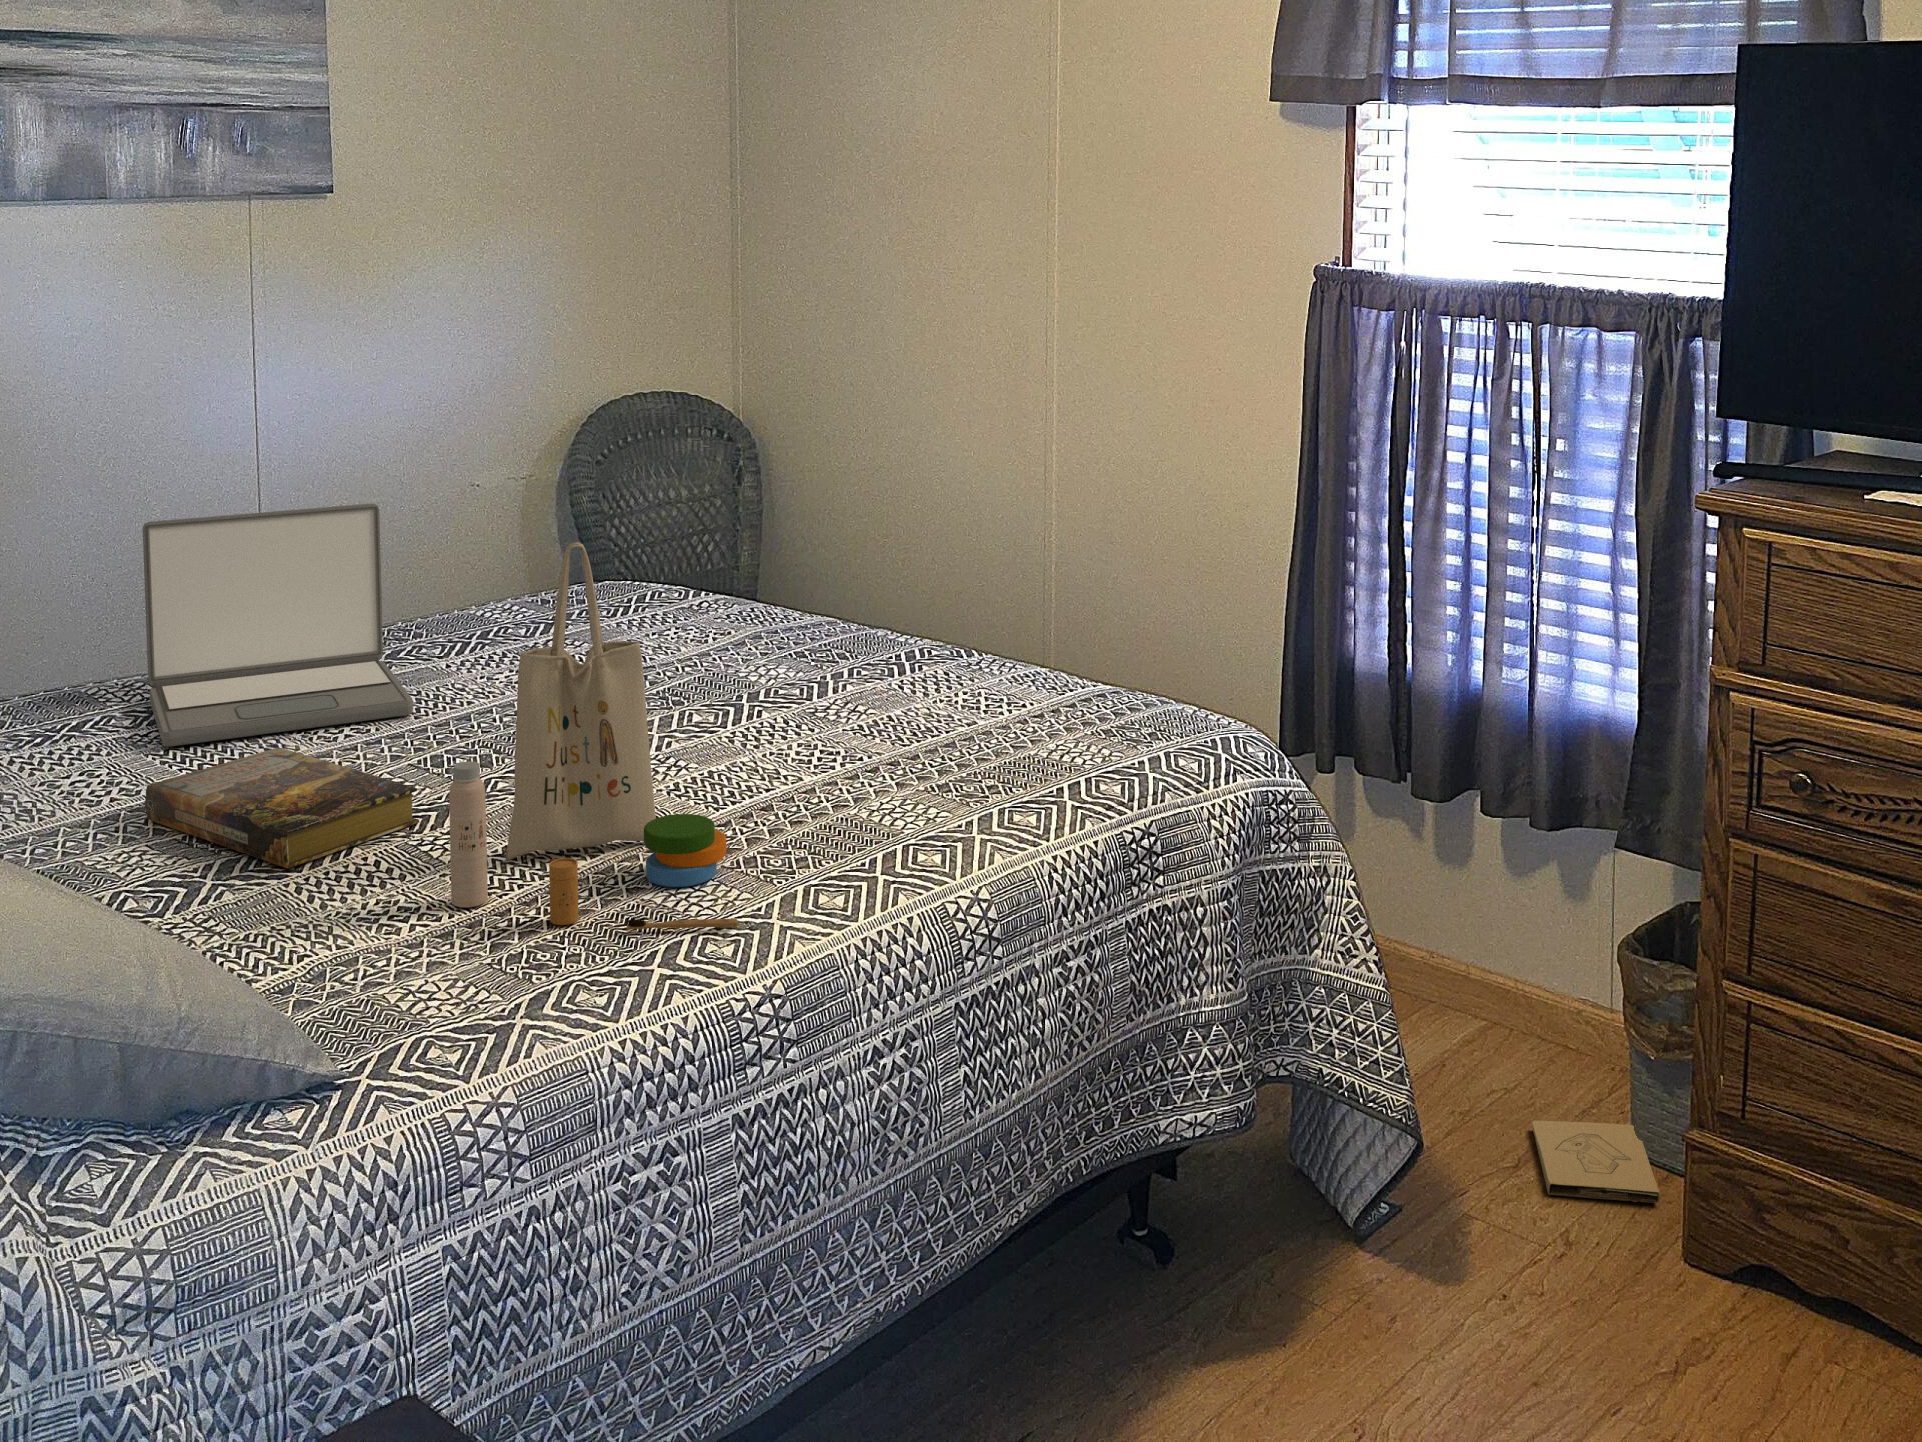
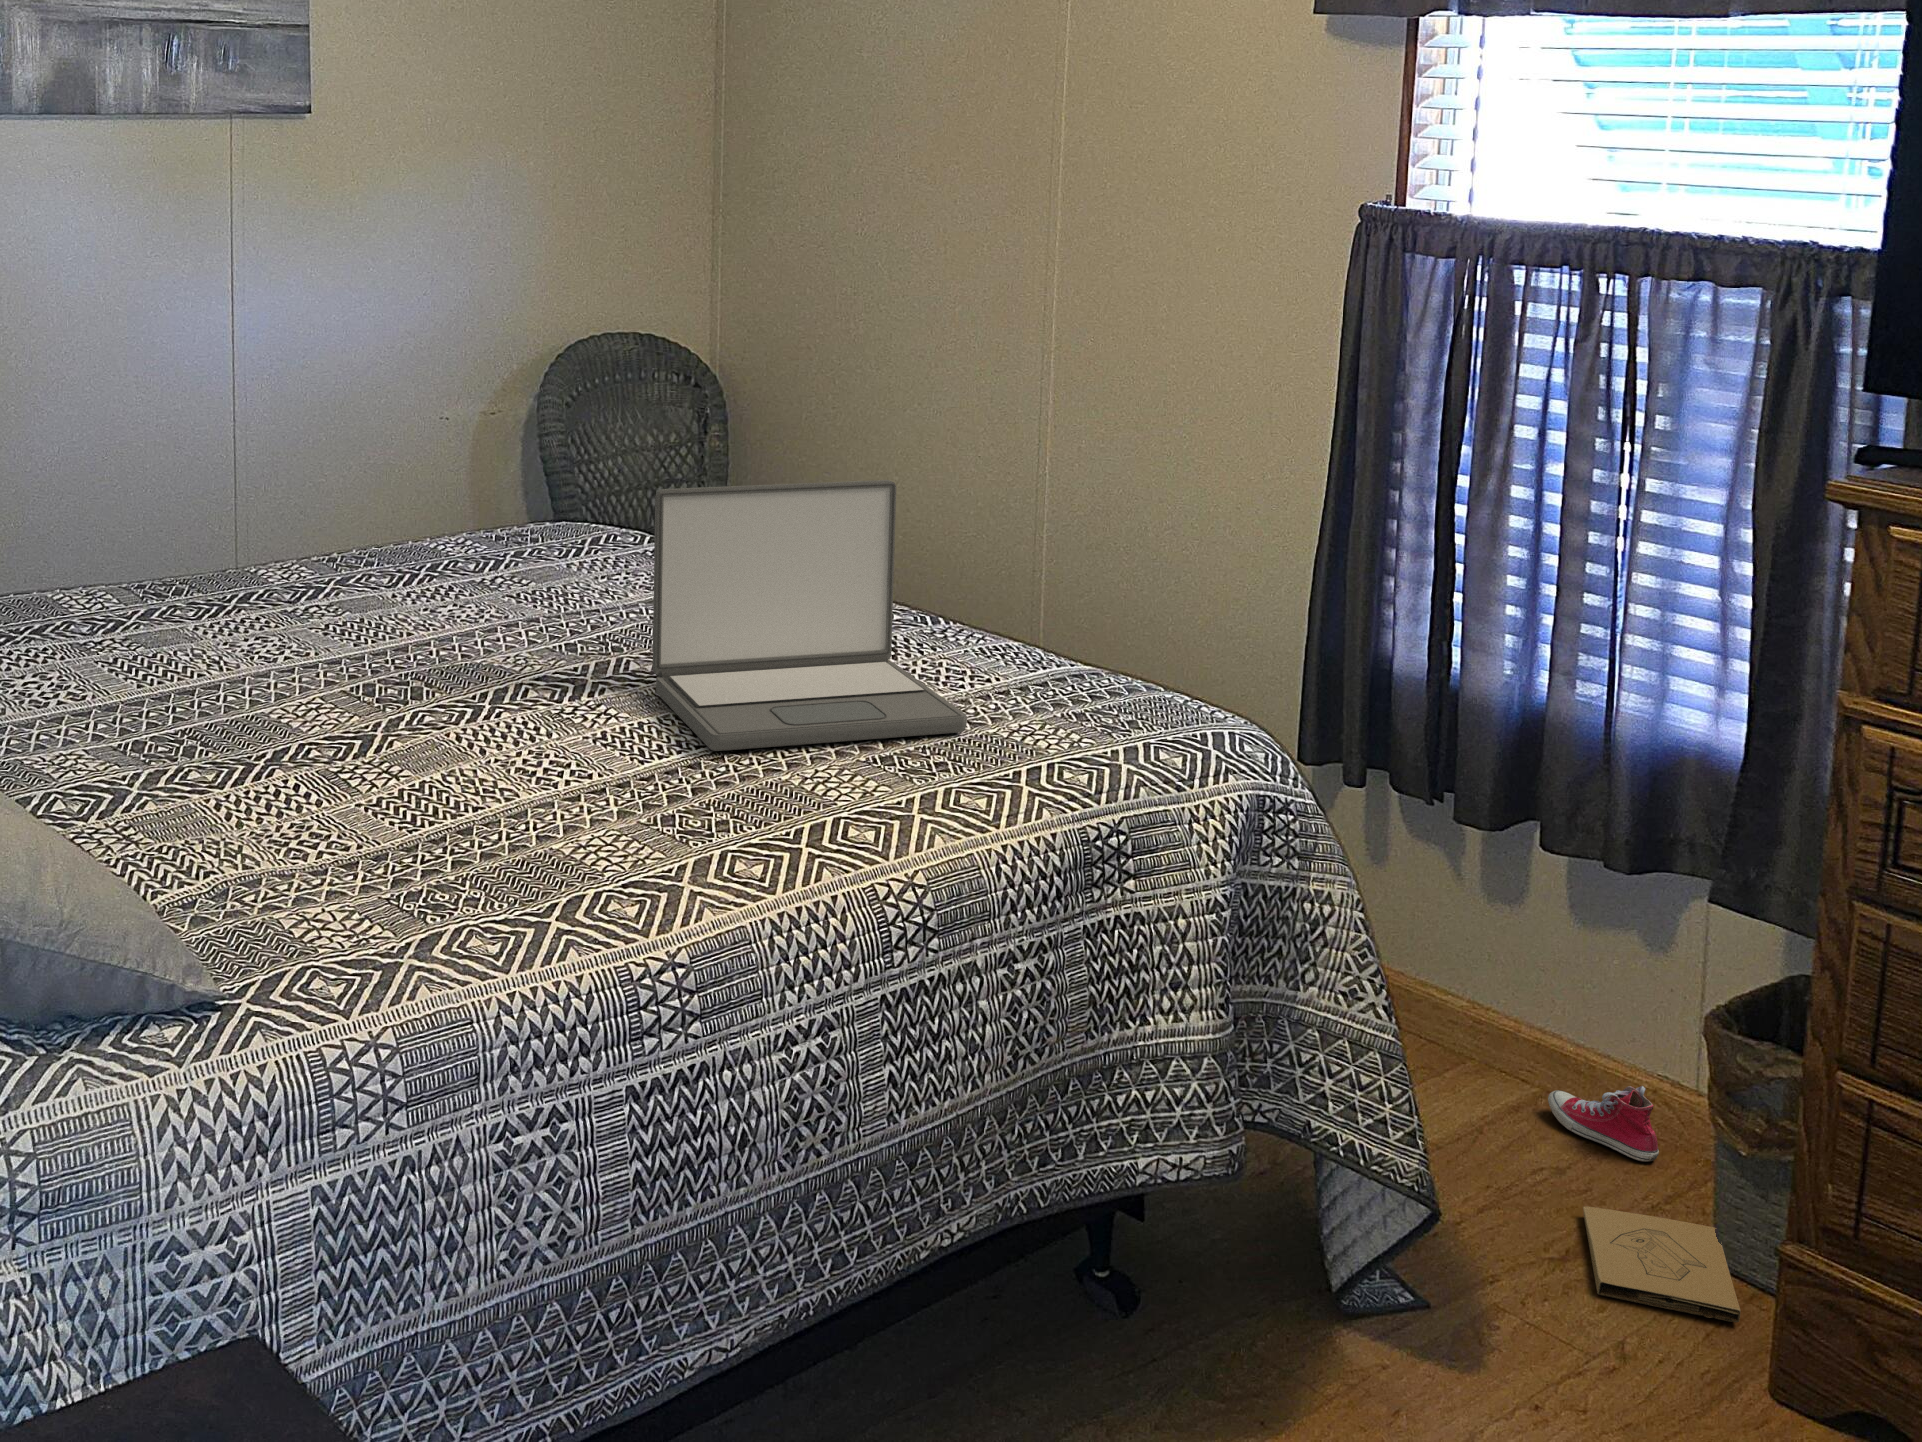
laptop: present [143,503,413,746] -> present [652,480,967,751]
tote bag: present [449,542,738,929] -> none [360,466,648,886]
book: present [145,747,419,868] -> none [83,662,342,783]
sneaker: none [1498,1012,1588,1077] -> present [1548,1086,1659,1161]

